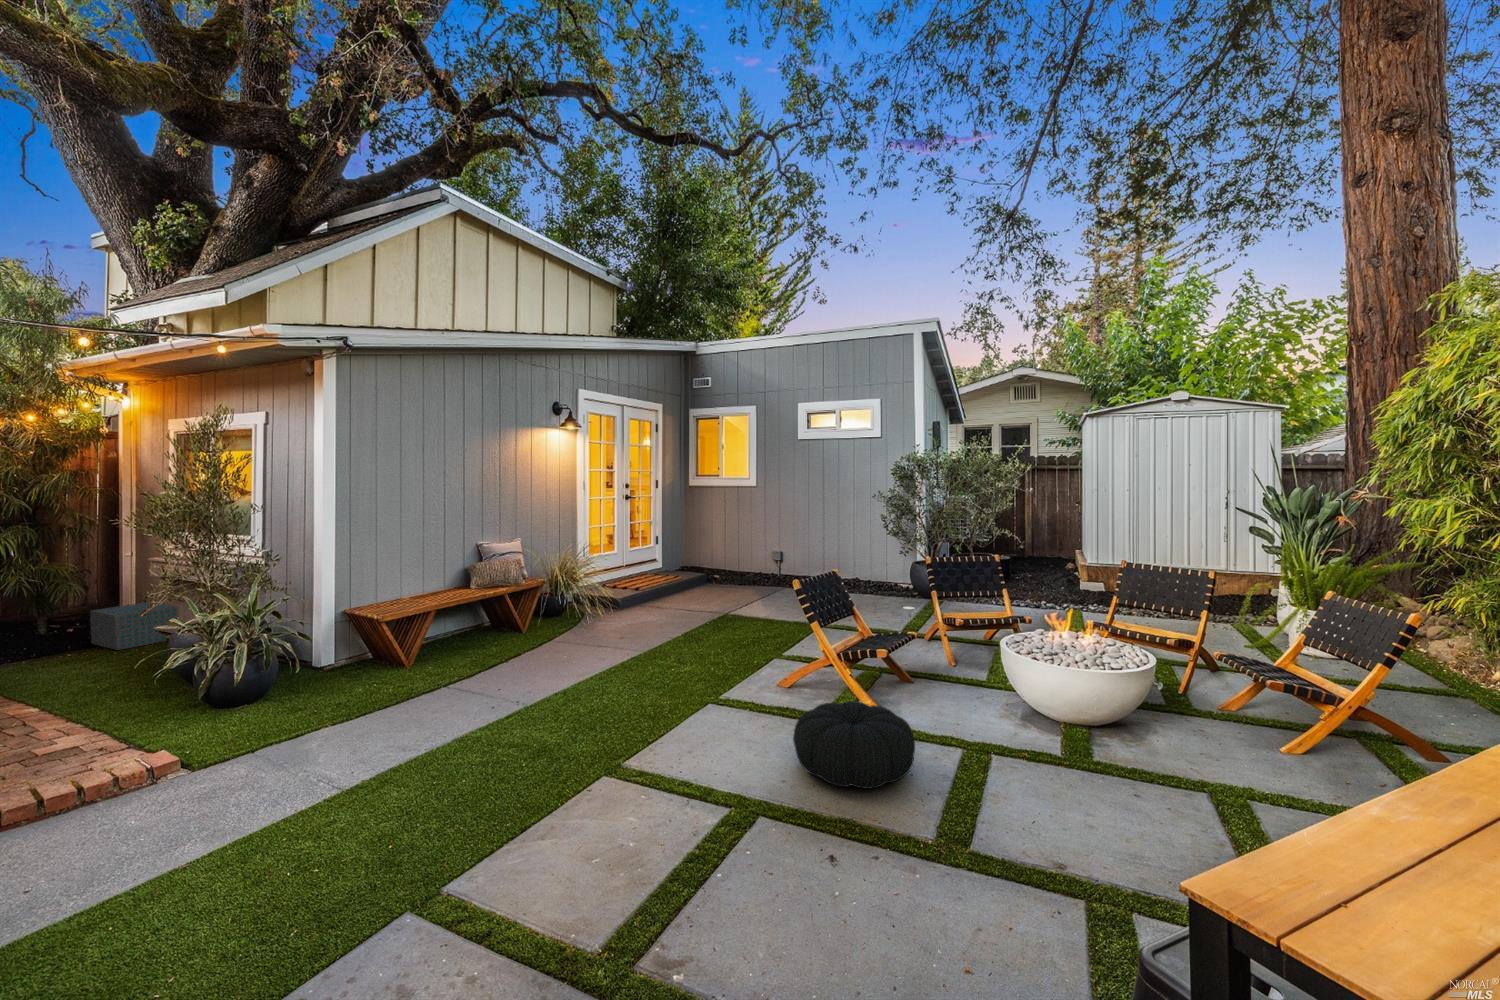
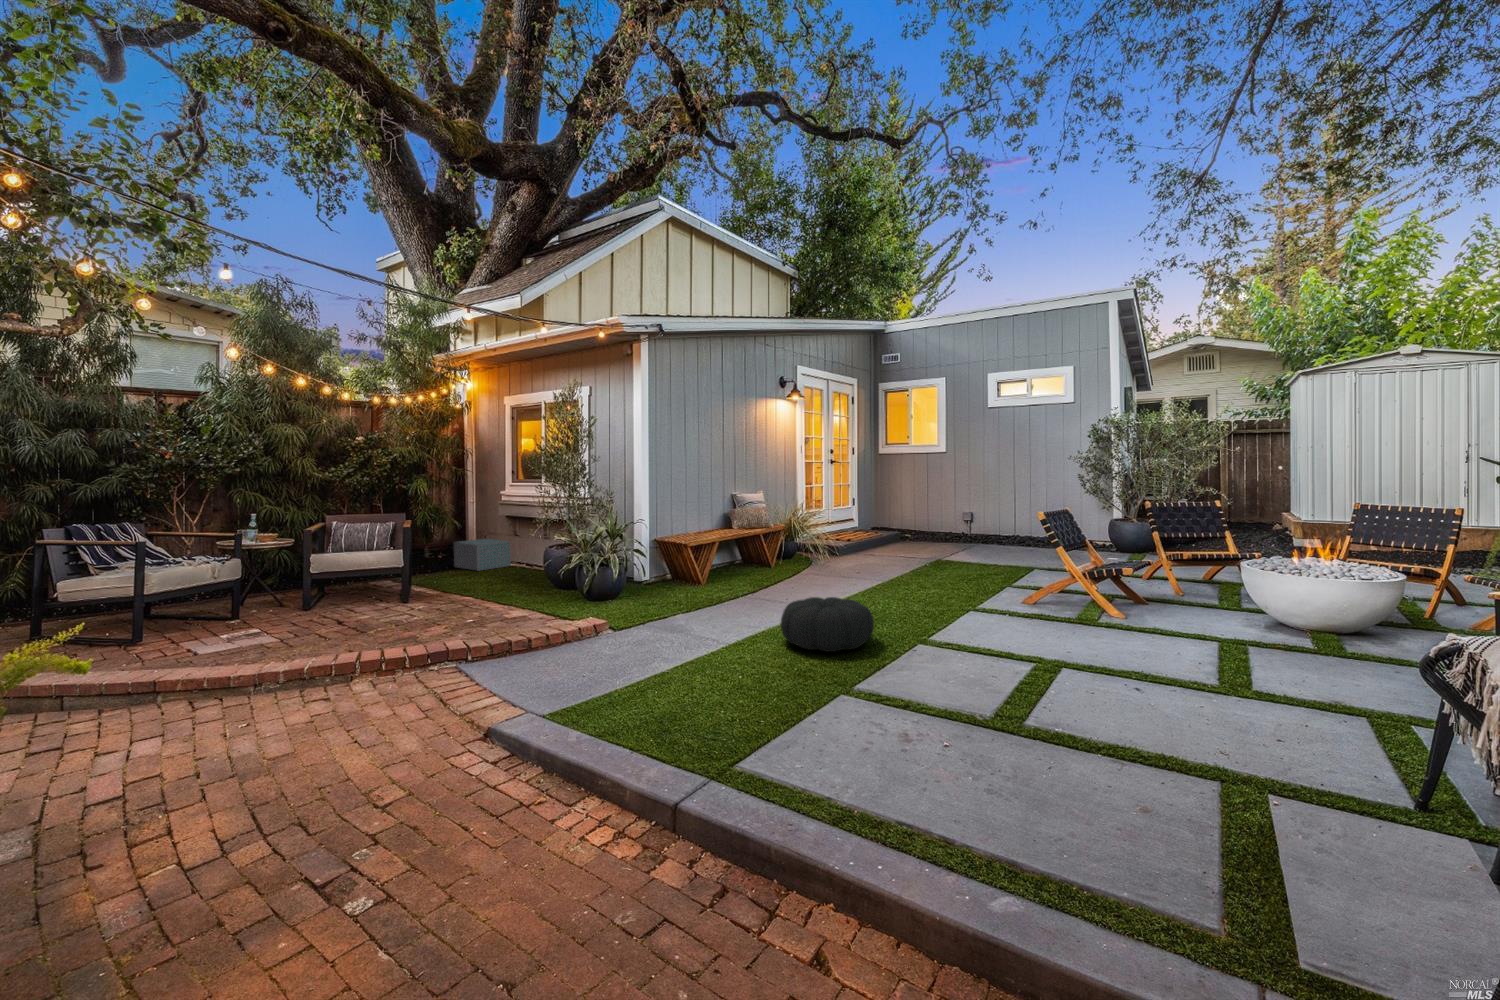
pouf: present [793,701,915,789] -> present [781,597,874,652]

